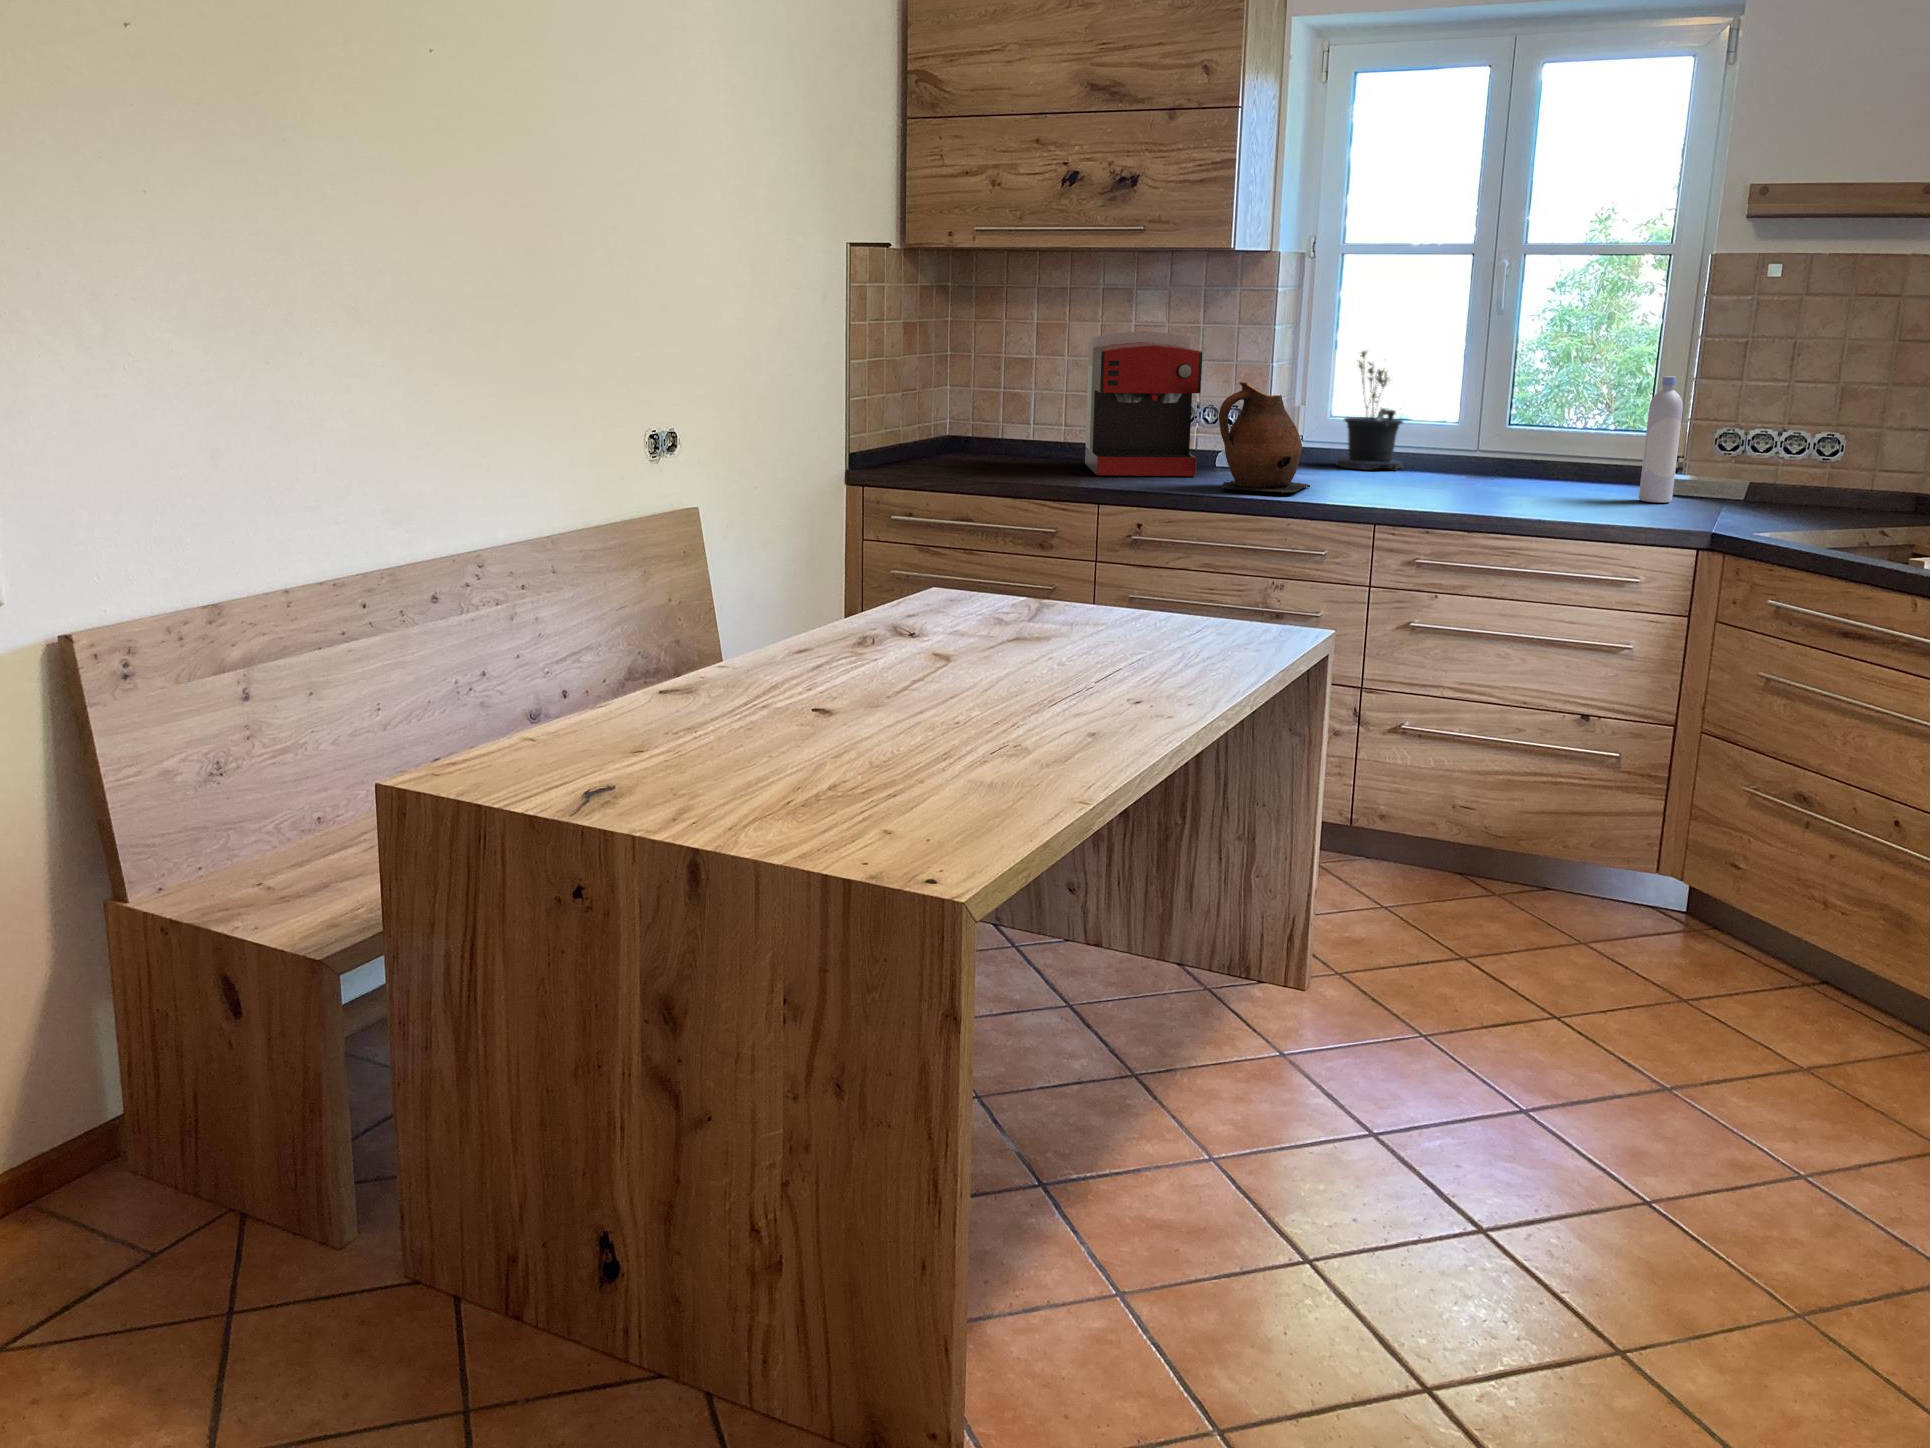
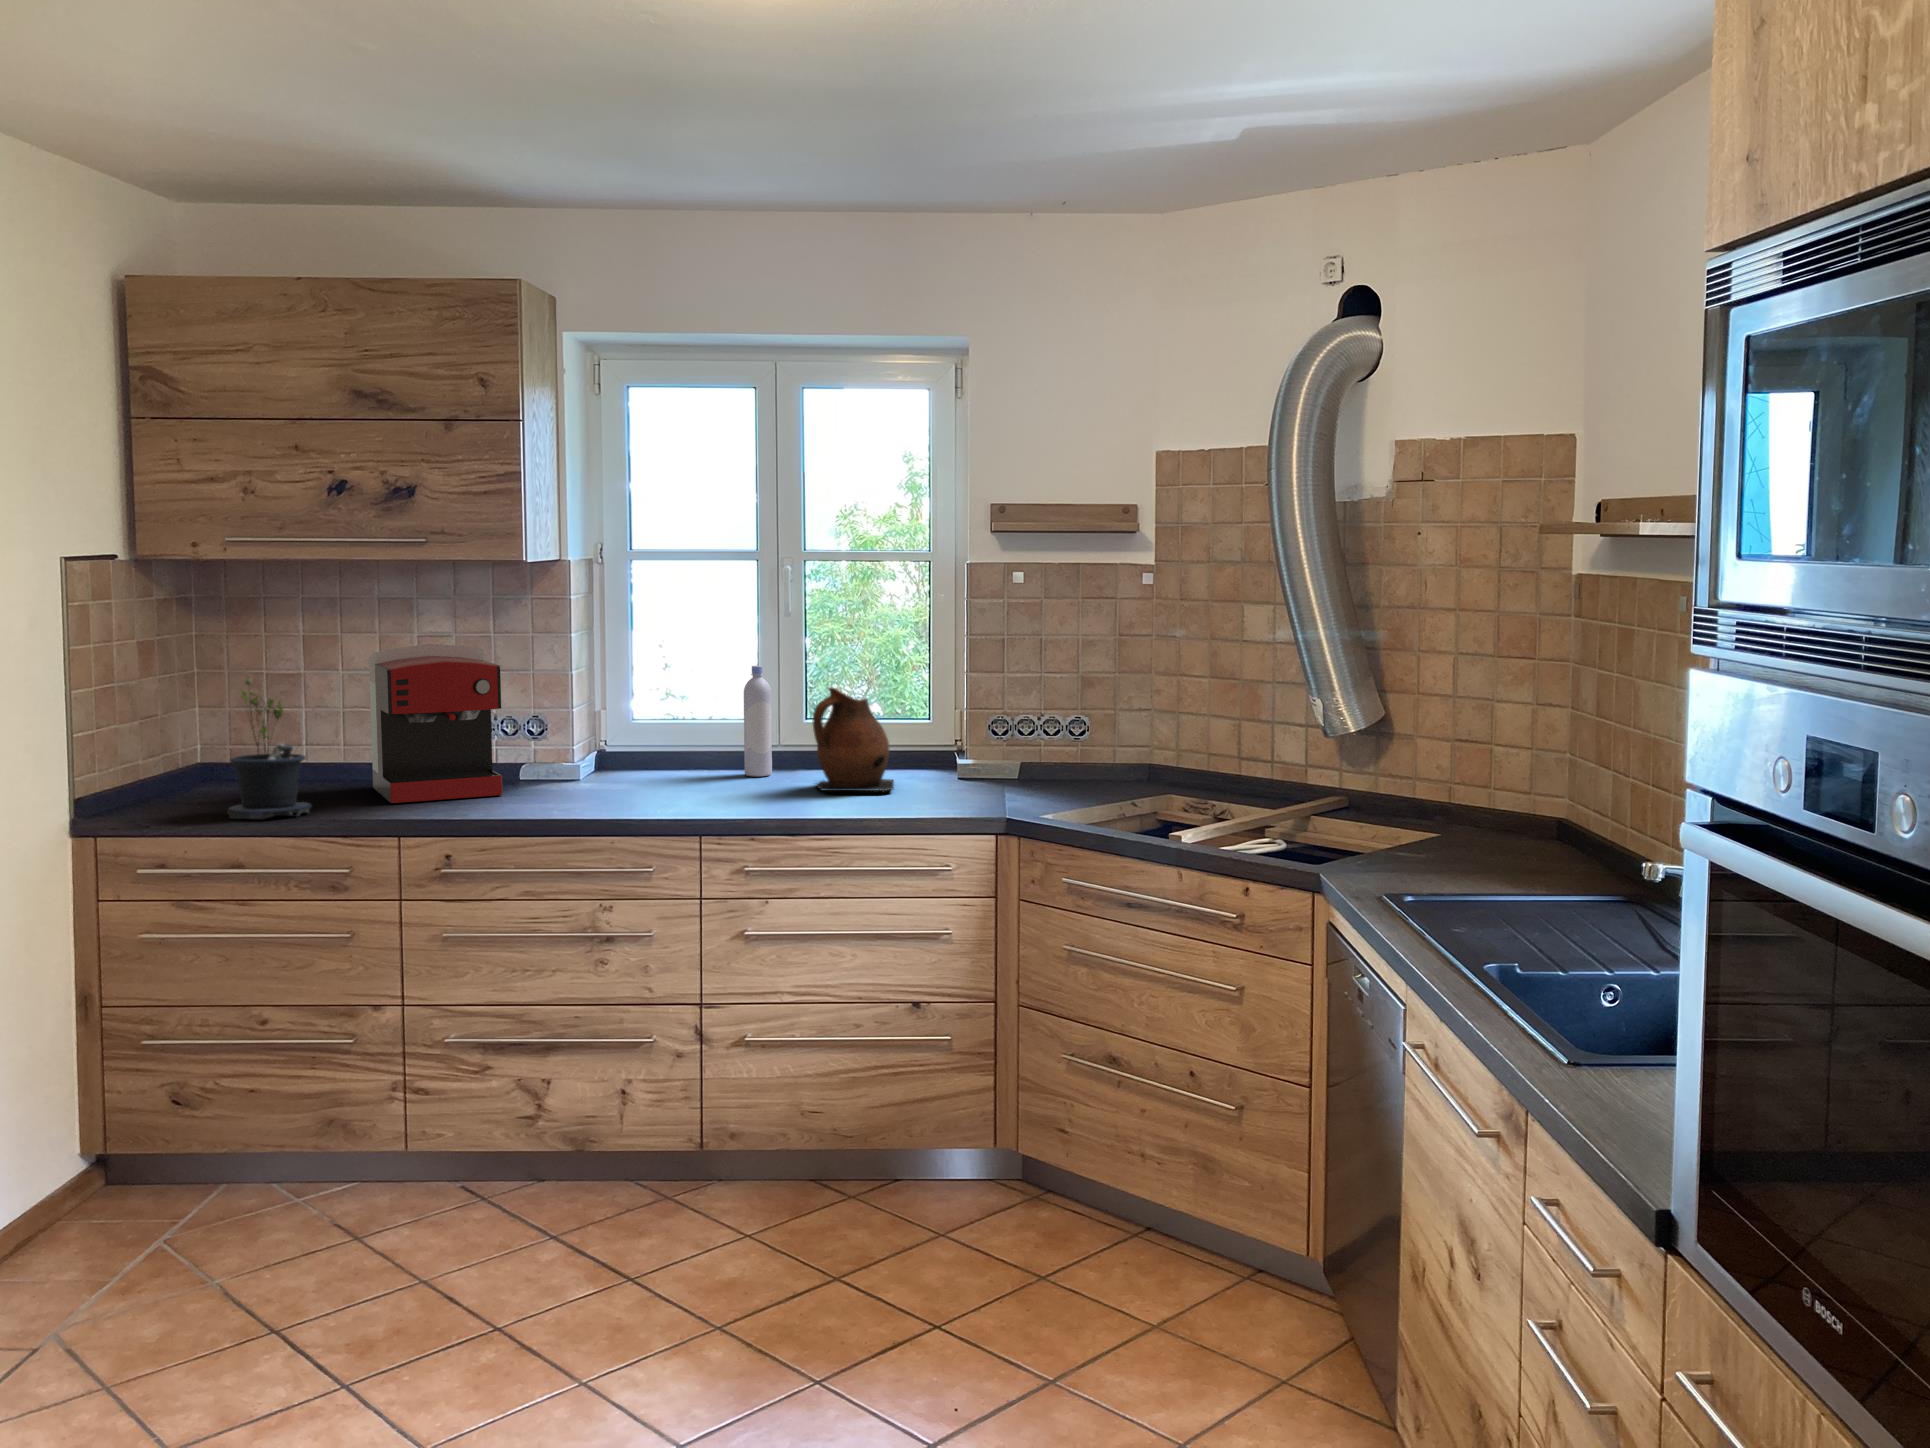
potted plant: present [1337,351,1403,470] -> present [228,677,311,819]
bottle: present [1639,376,1683,503] -> present [744,666,772,776]
ceramic pitcher: present [1219,382,1310,494] -> present [813,687,894,792]

